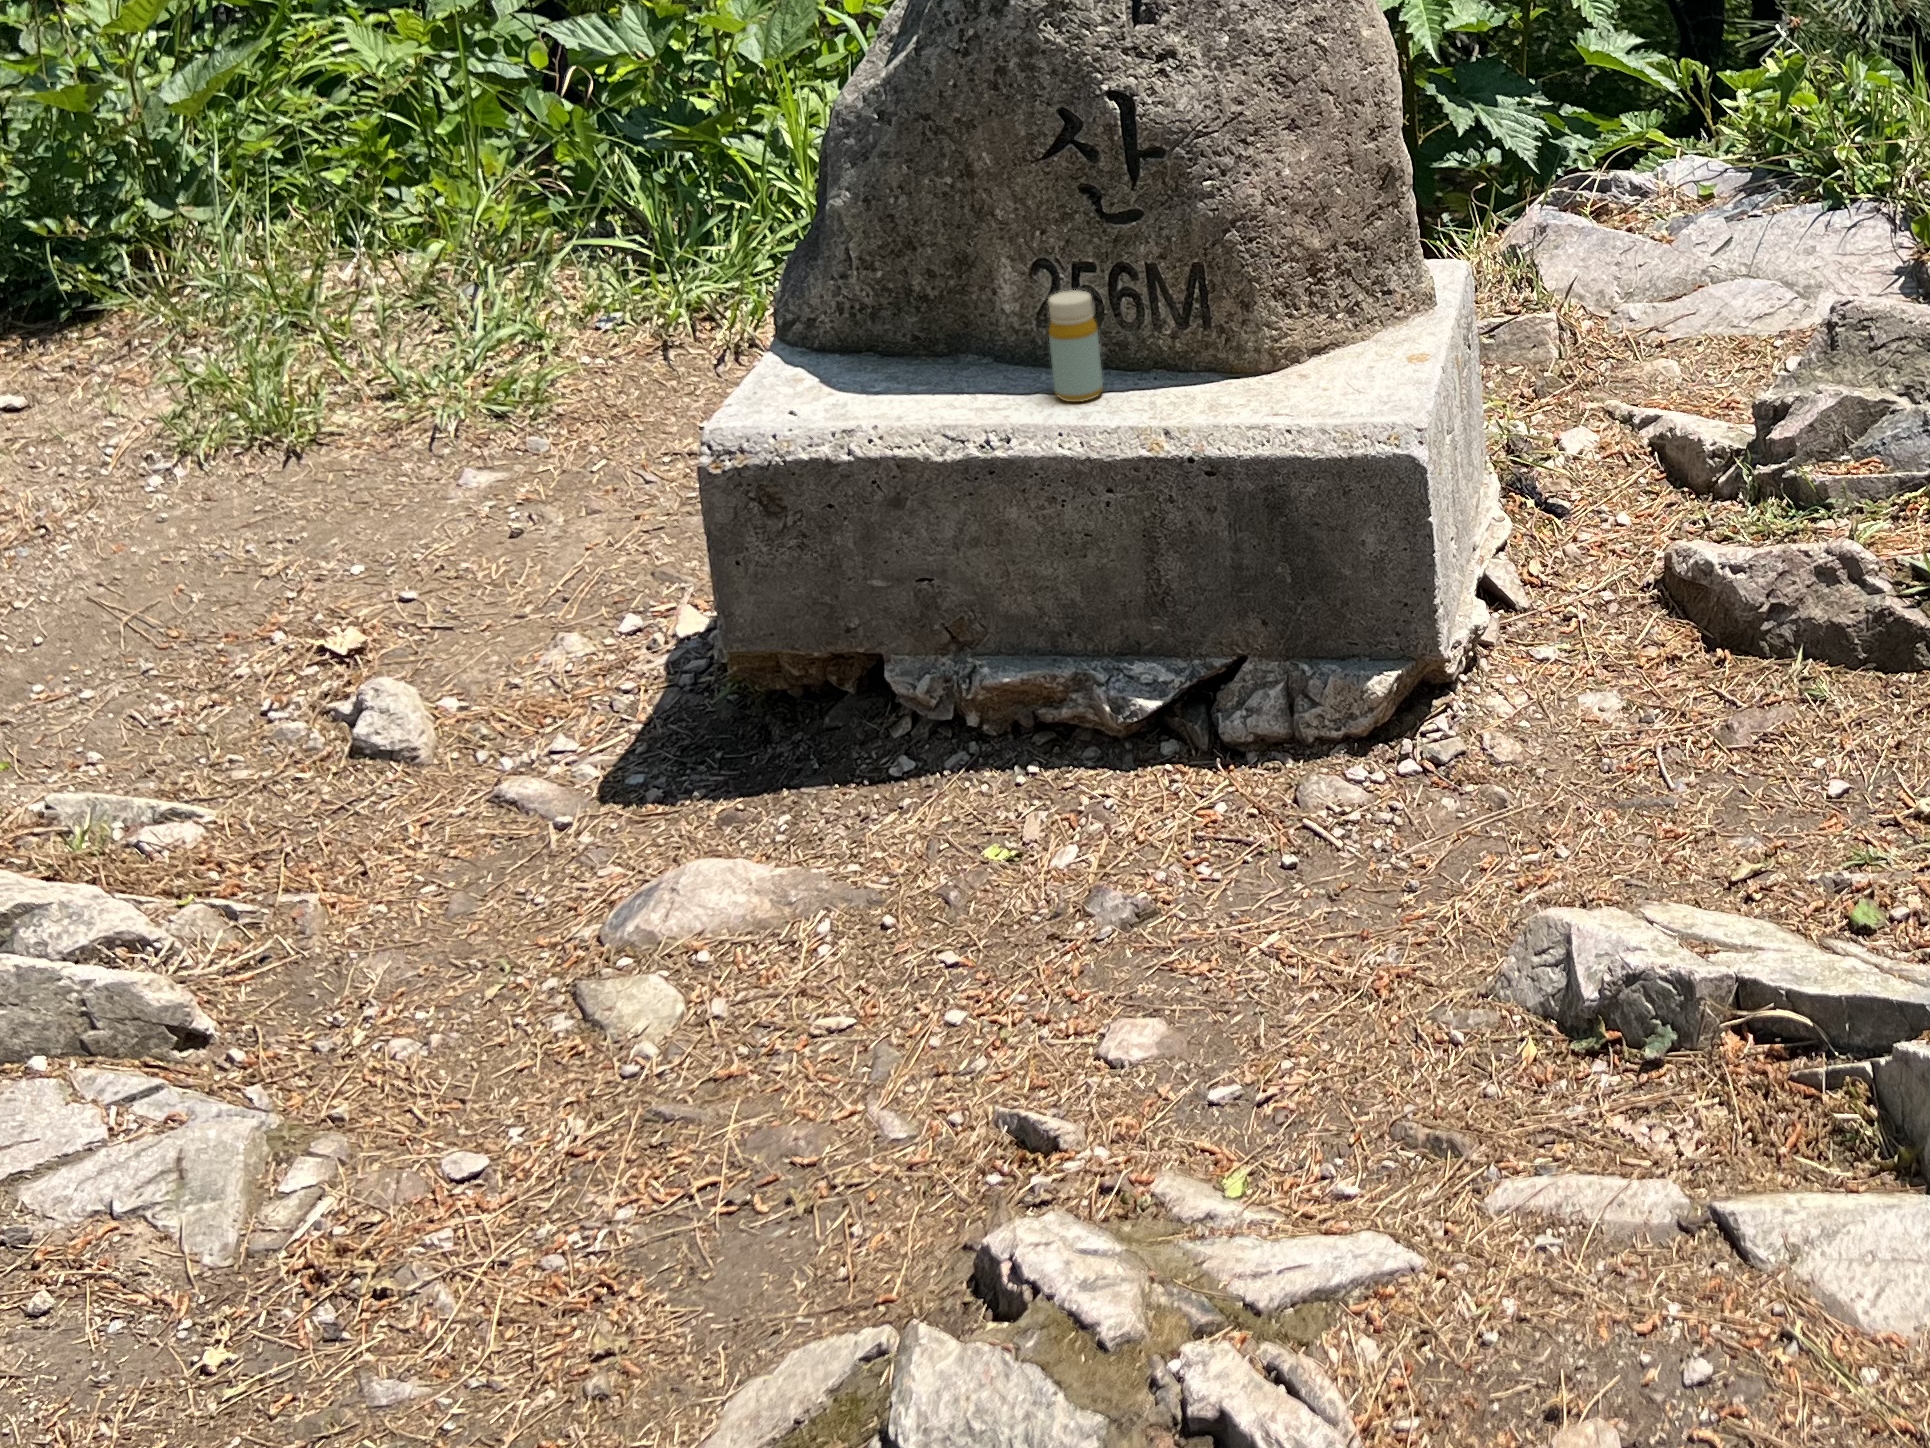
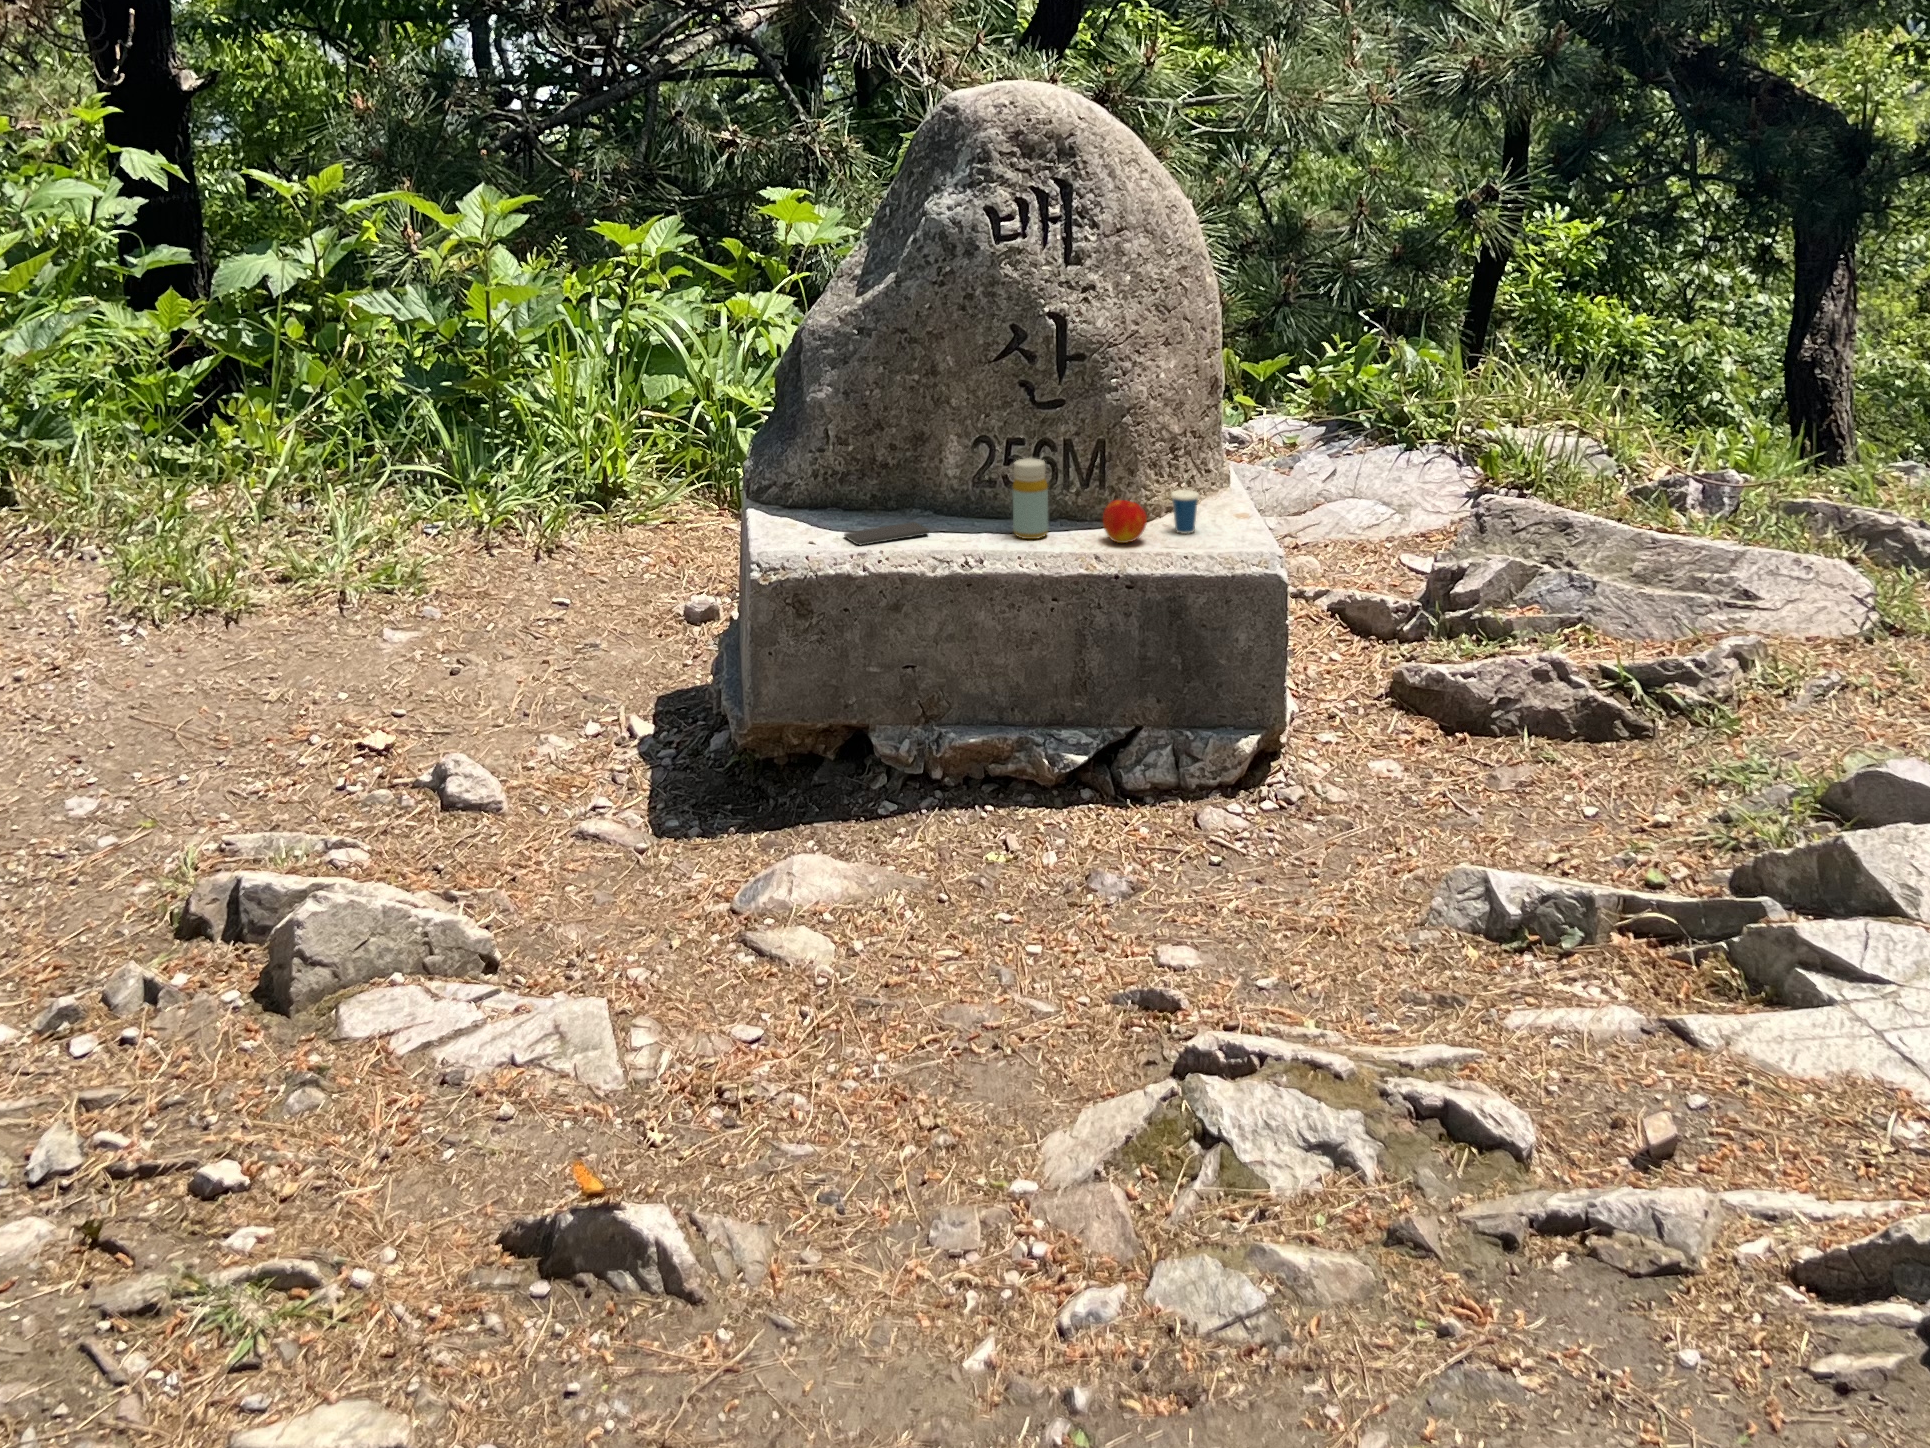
cup: none [1269,310,1309,396] -> present [1171,489,1199,534]
apple: none [1165,350,1225,412] -> present [1103,500,1147,543]
smartphone: none [829,372,944,409] -> present [844,522,929,545]

